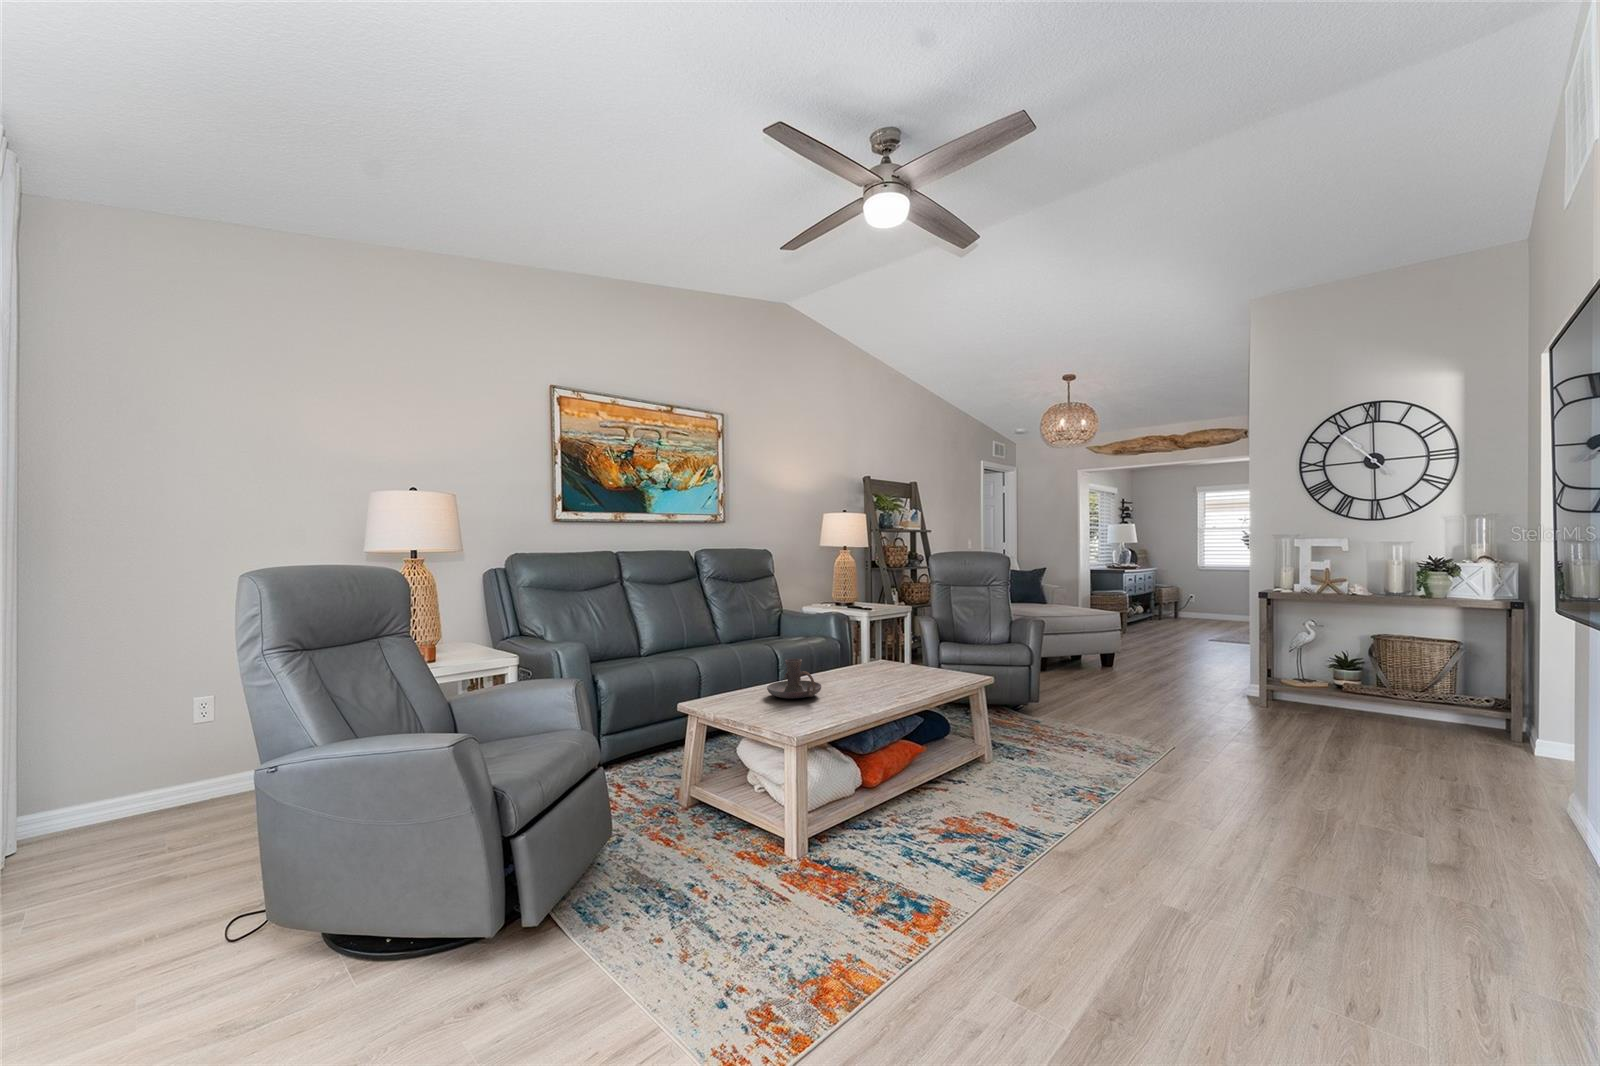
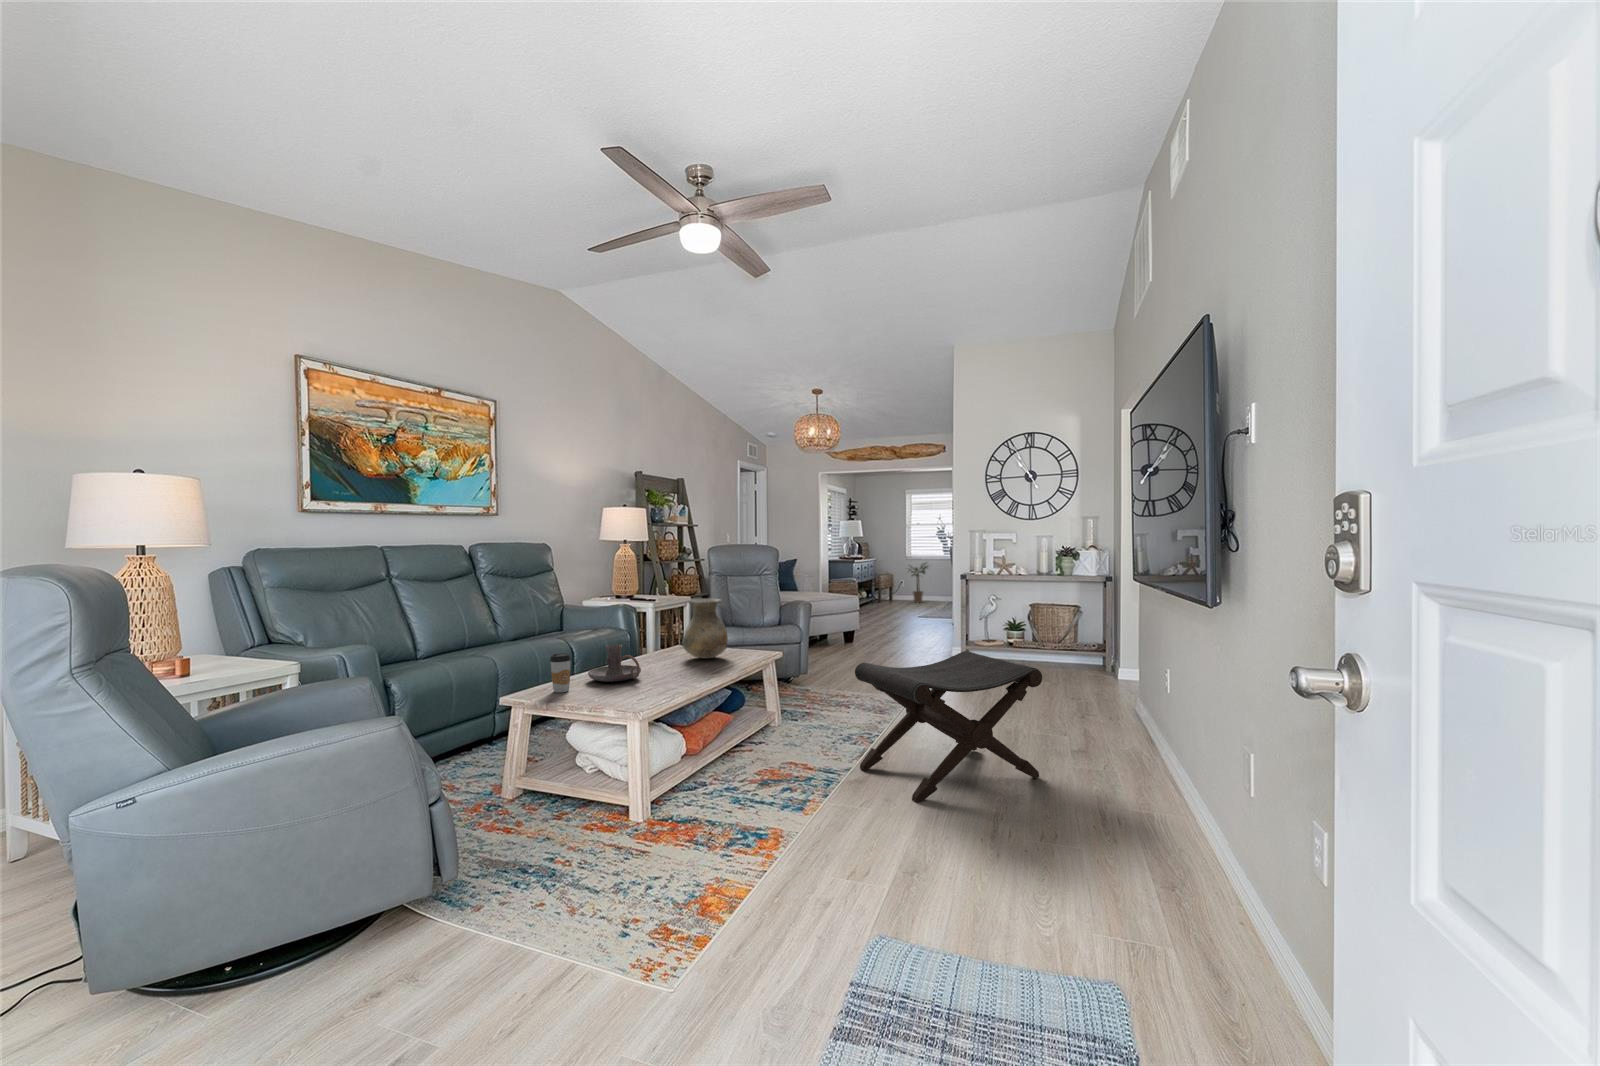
potted plant: none [1189,573,1226,620] -> present [909,563,928,603]
vase: none [876,612,926,678] -> present [682,598,728,658]
coffee cup: none [724,665,745,706] -> present [550,653,571,693]
footstool: none [1066,695,1340,894] -> present [855,651,1042,803]

